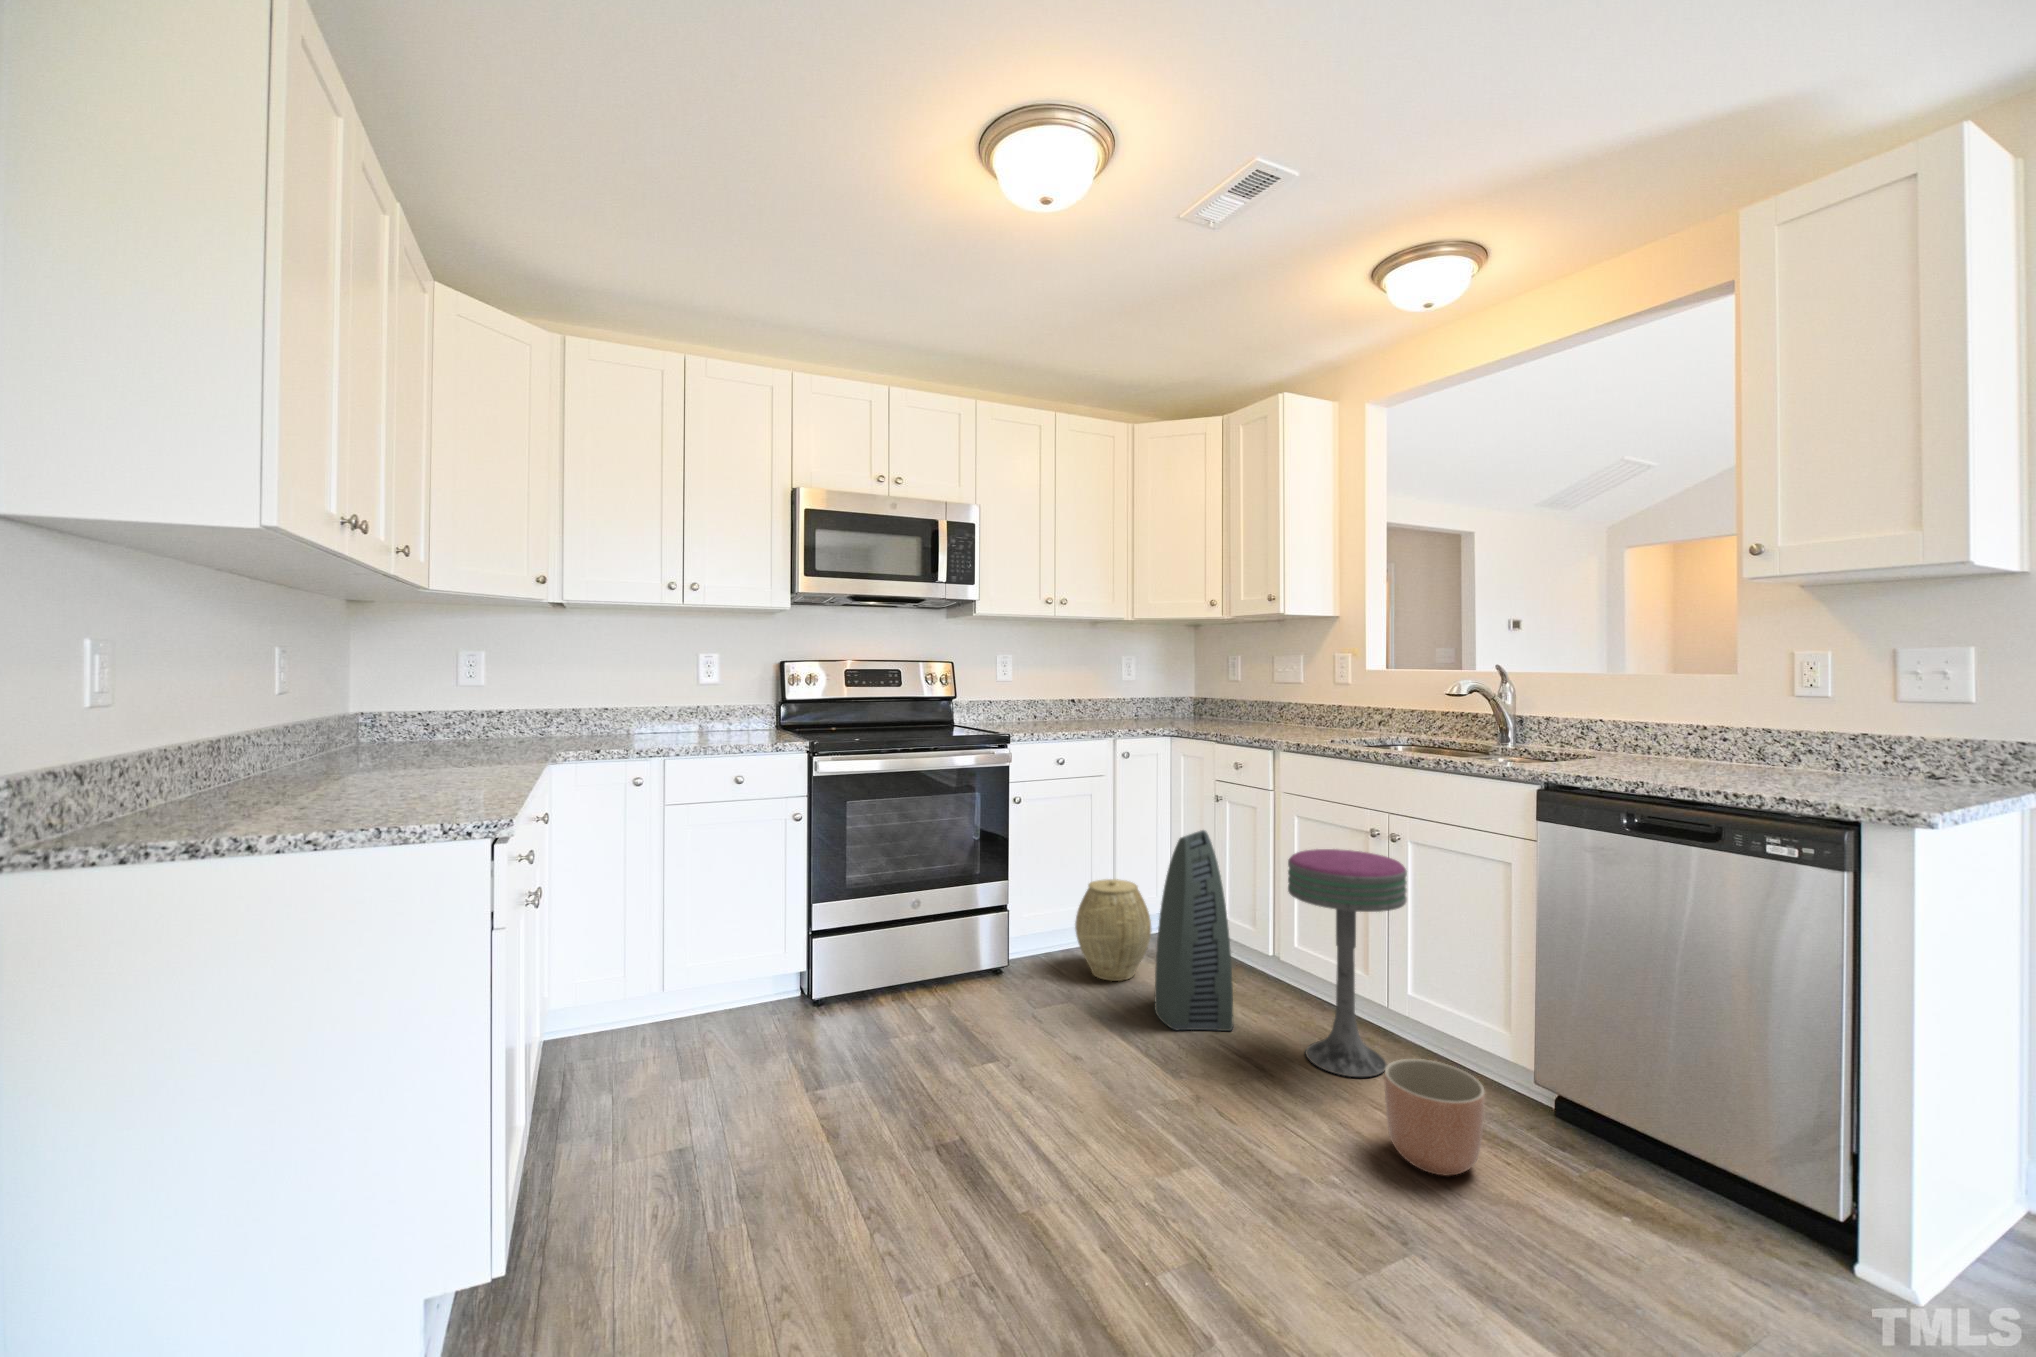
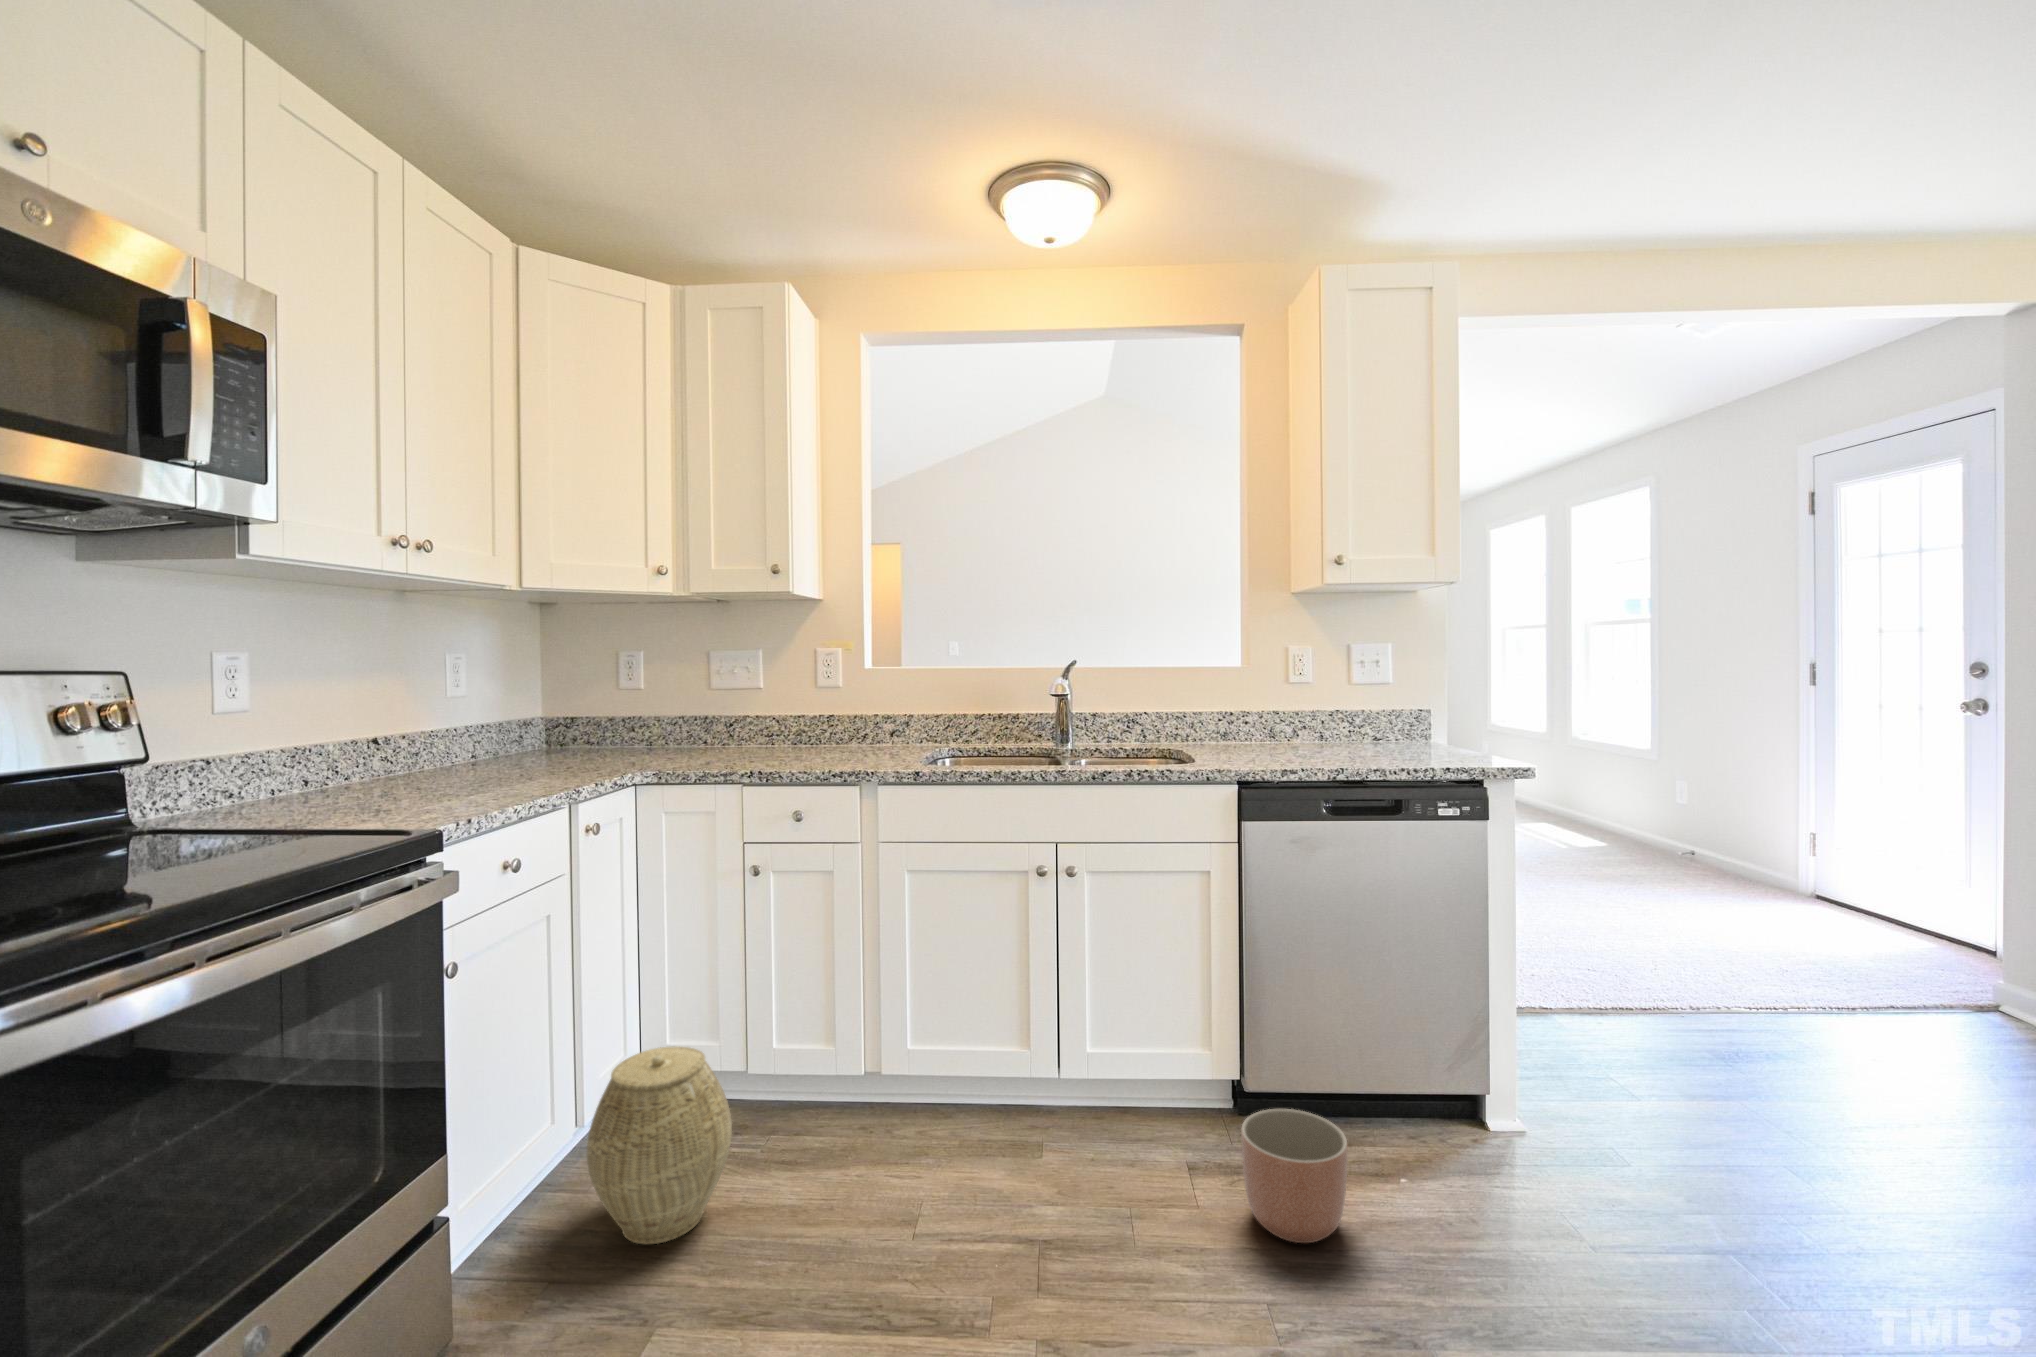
air purifier: present [1154,830,1233,1031] -> none [795,923,941,1255]
bar stool: present [1288,849,1407,1077] -> none [1002,895,1142,1190]

